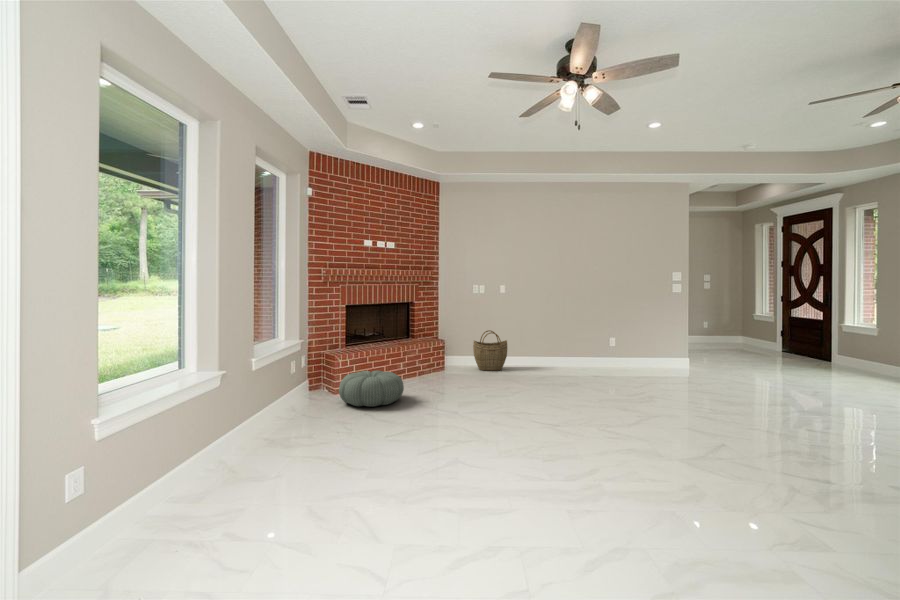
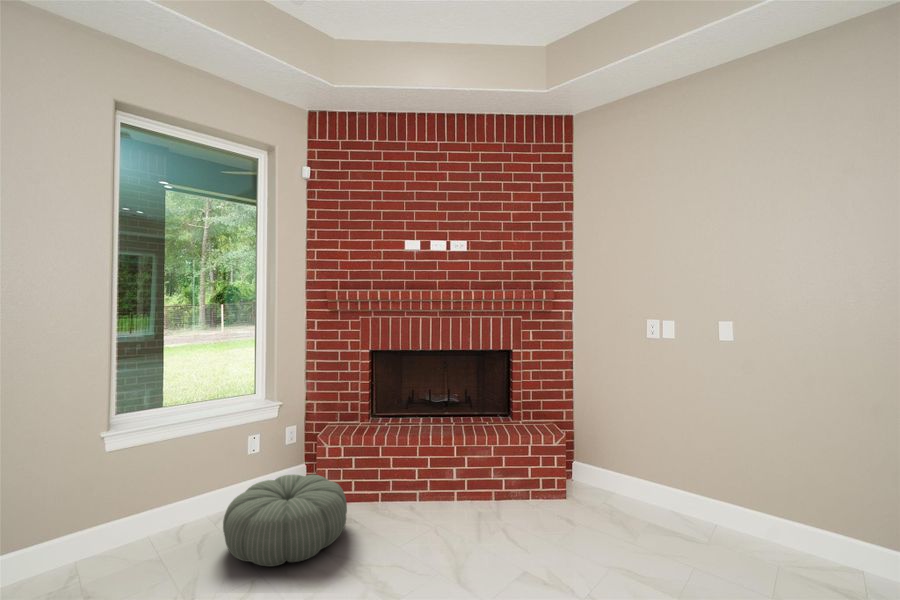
woven basket: present [473,330,507,371] -> none [646,440,747,561]

